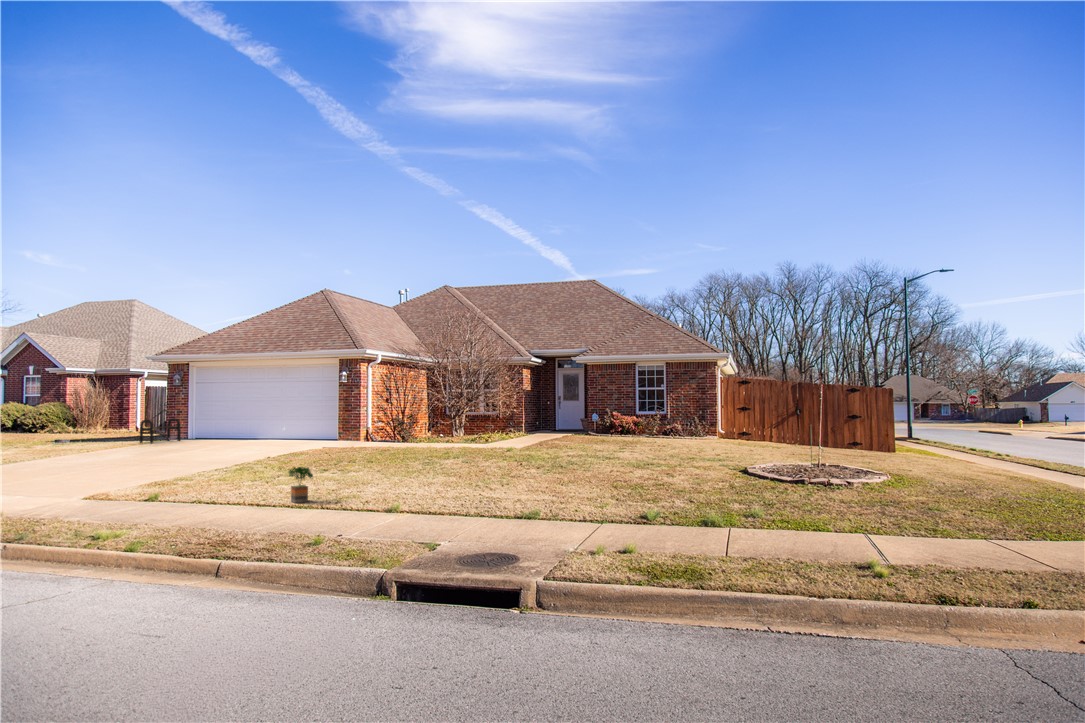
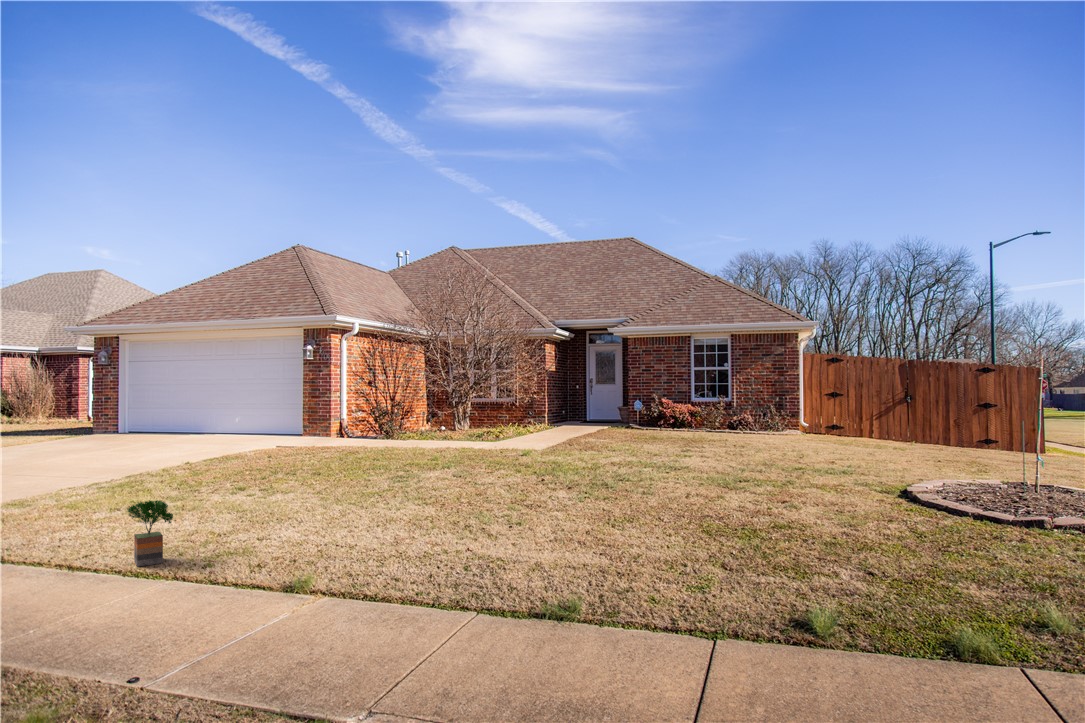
bench: present [140,418,181,443] -> none [53,407,108,440]

